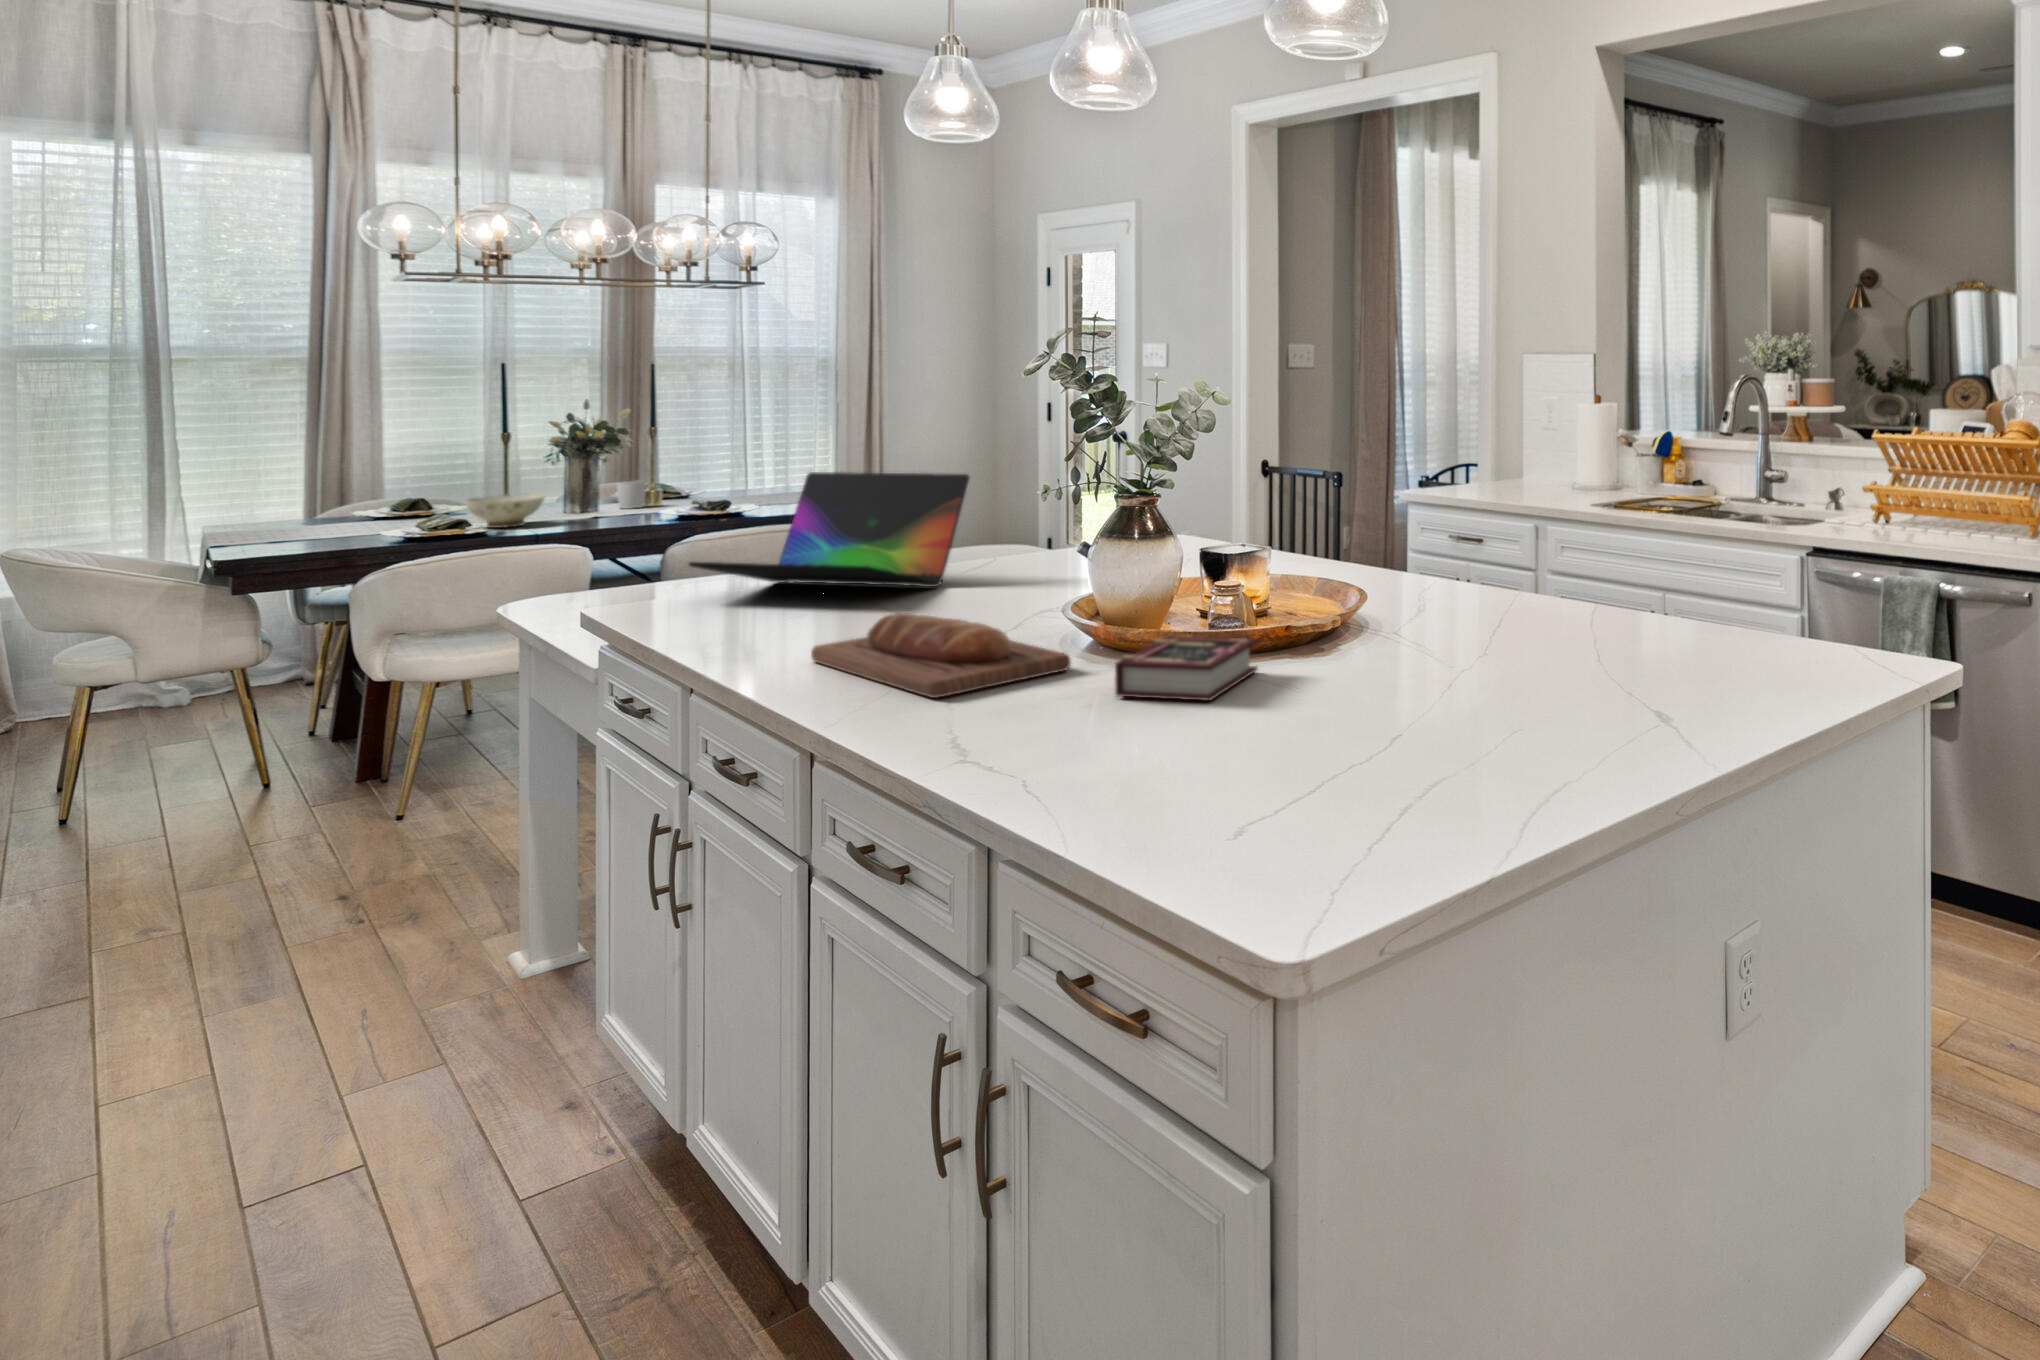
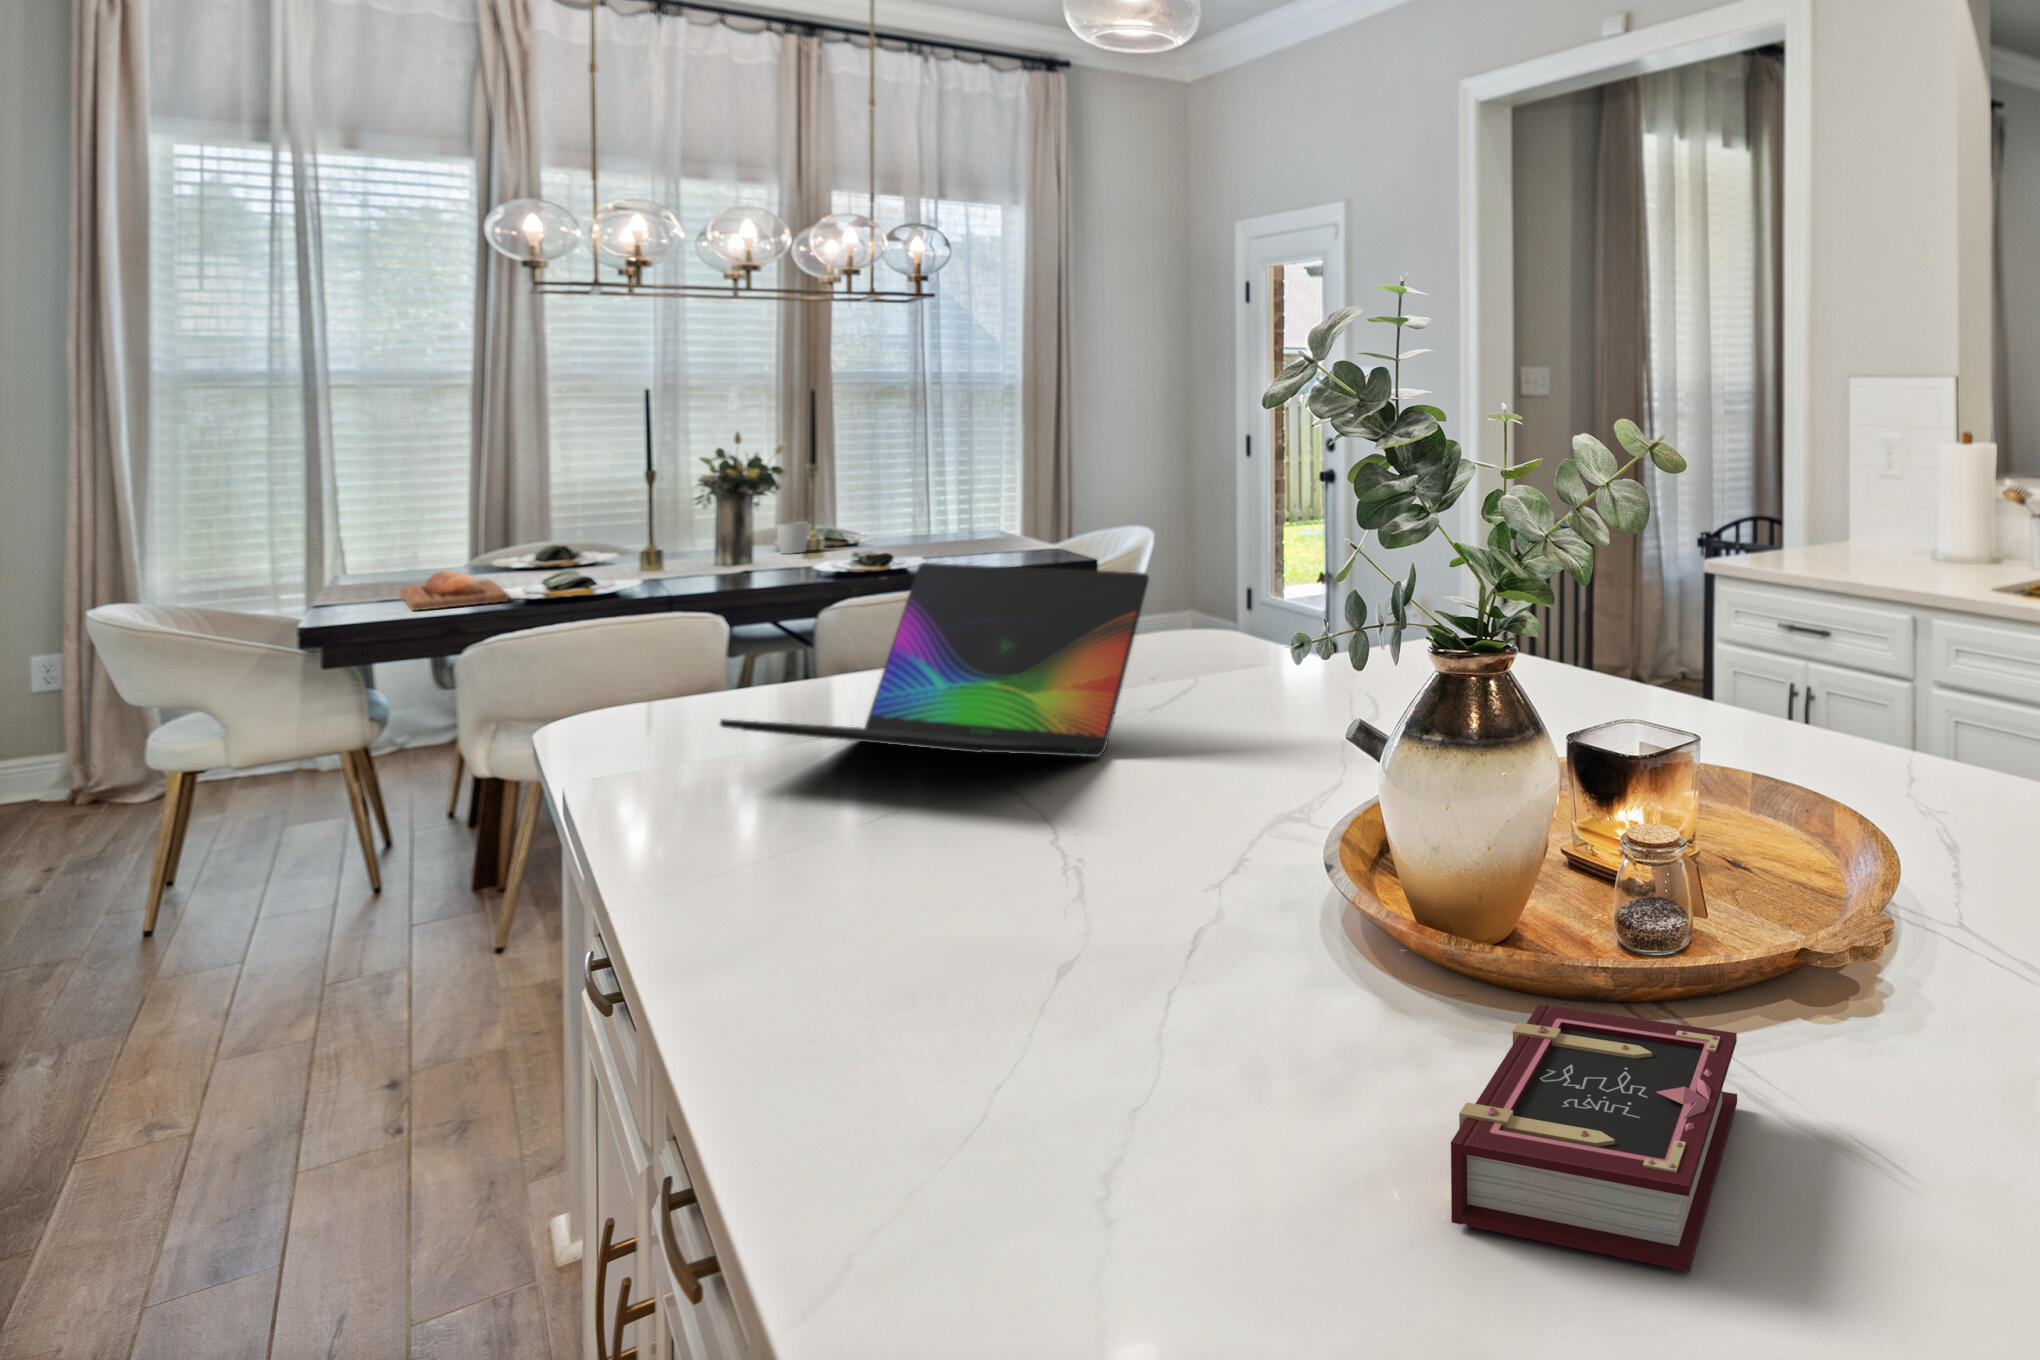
ceramic bowl: present [465,494,545,528] -> none [602,539,691,580]
bread loaf: present [811,613,1071,698] -> present [399,571,509,610]

